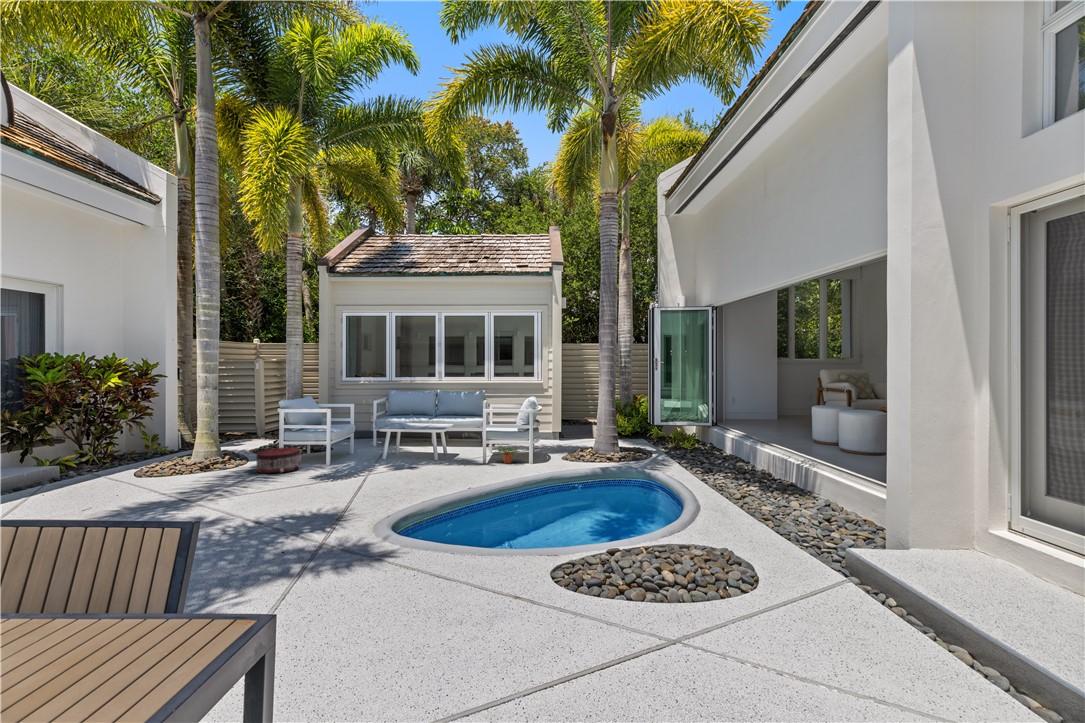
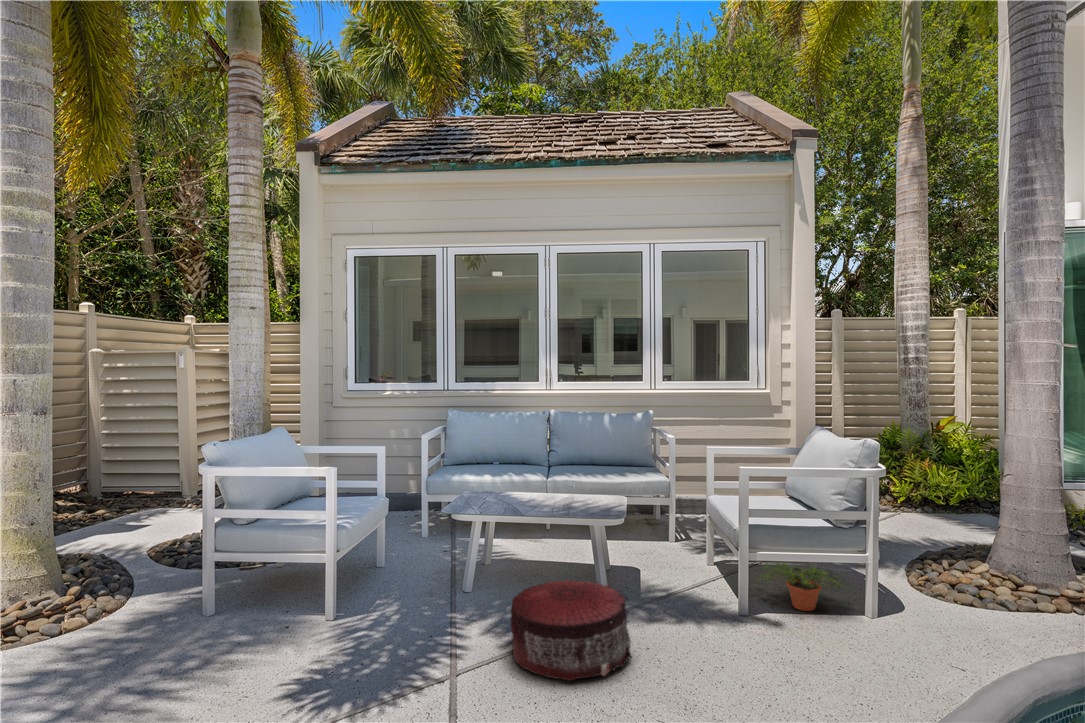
pouf: present [256,448,301,473] -> present [511,579,631,681]

